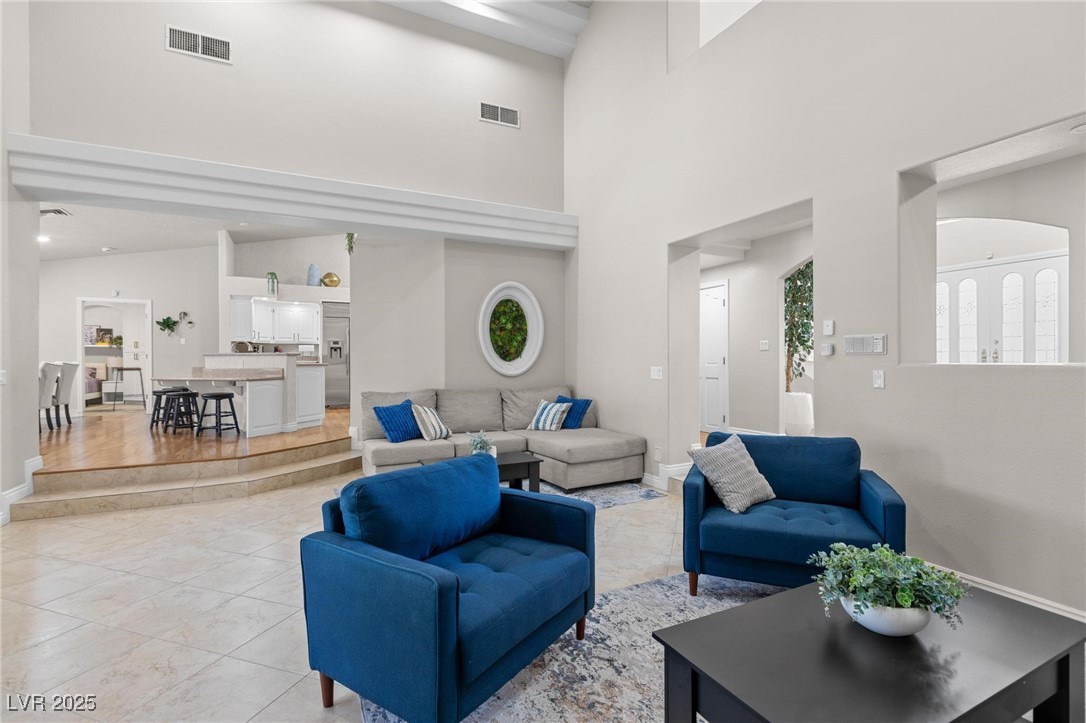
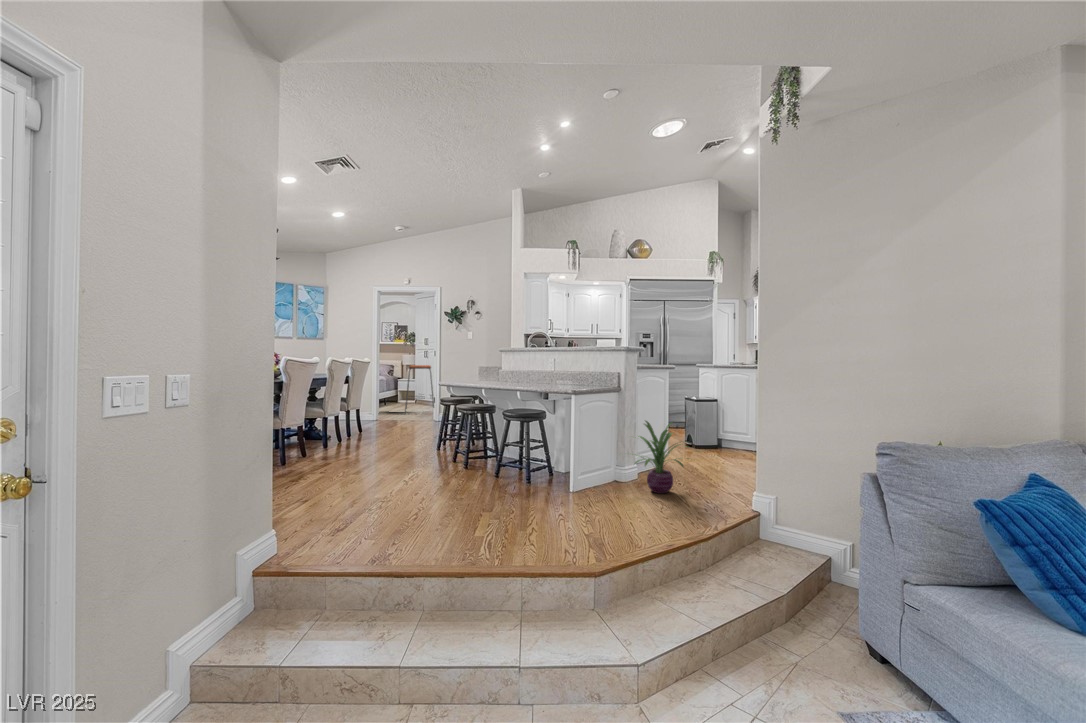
decorative plant: none [280,396,328,435] -> present [635,421,683,493]

